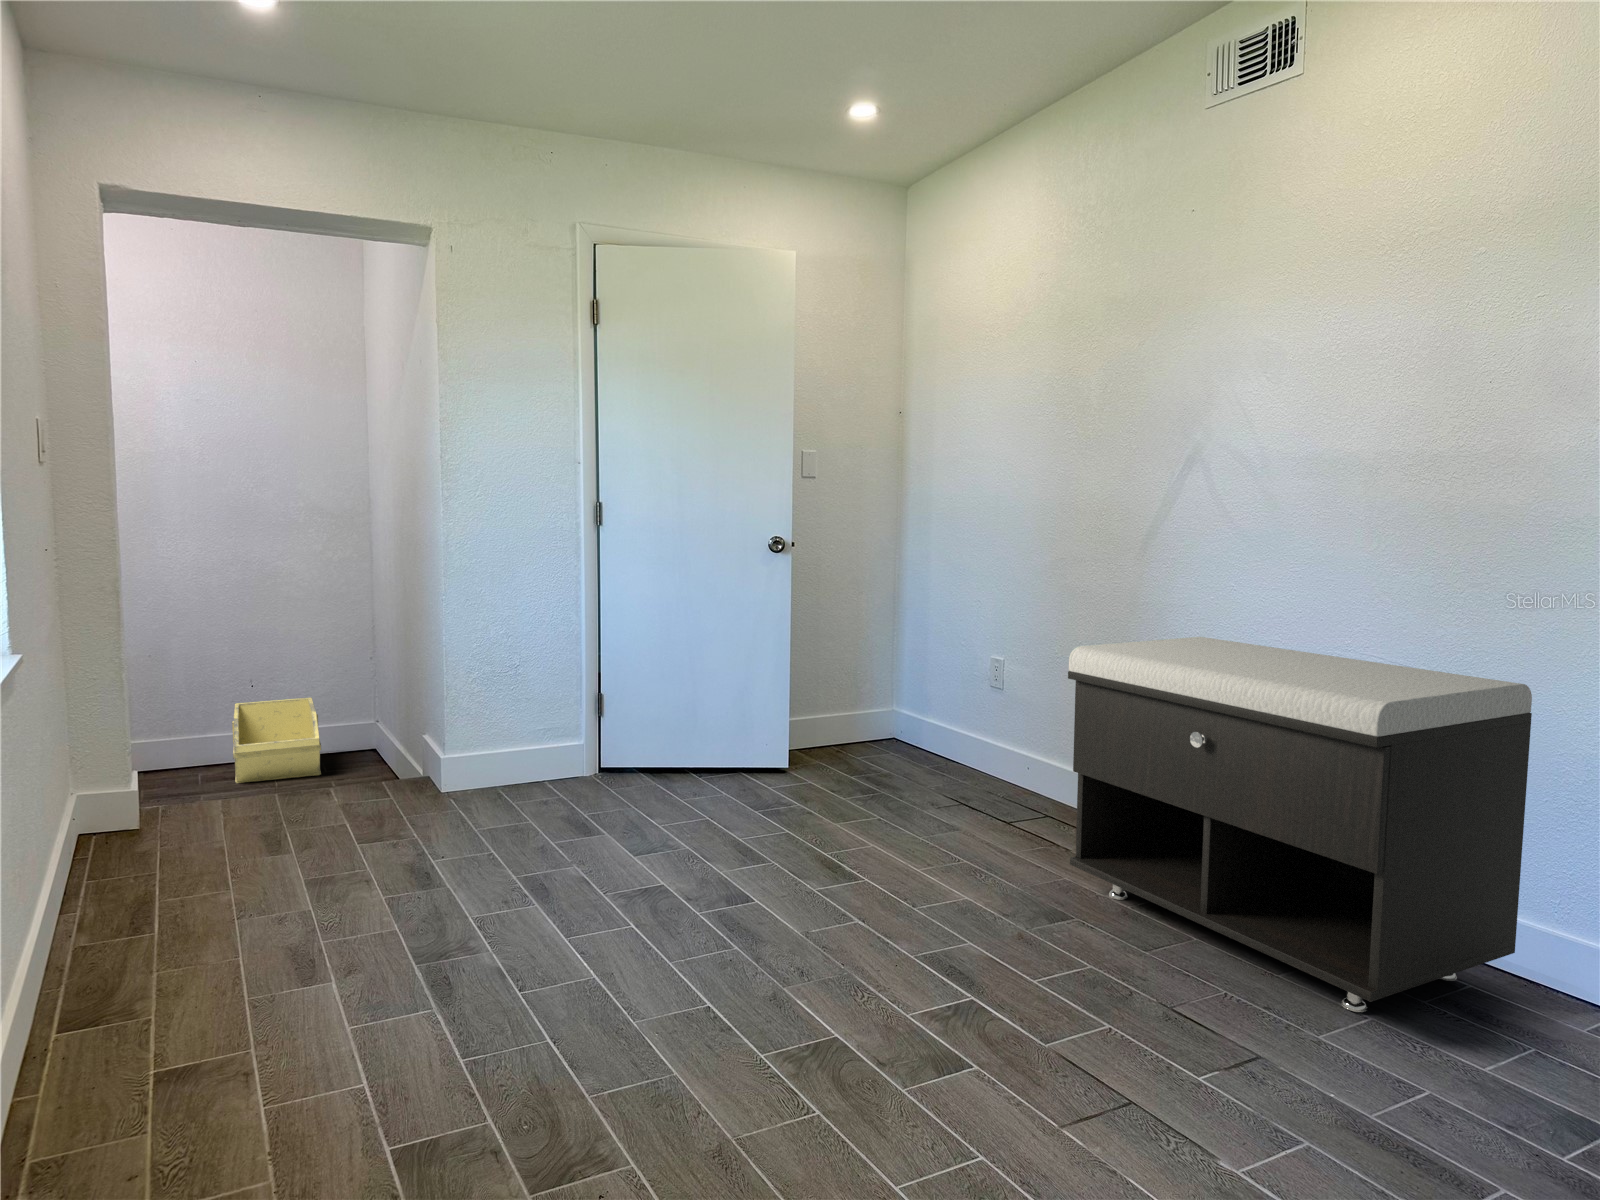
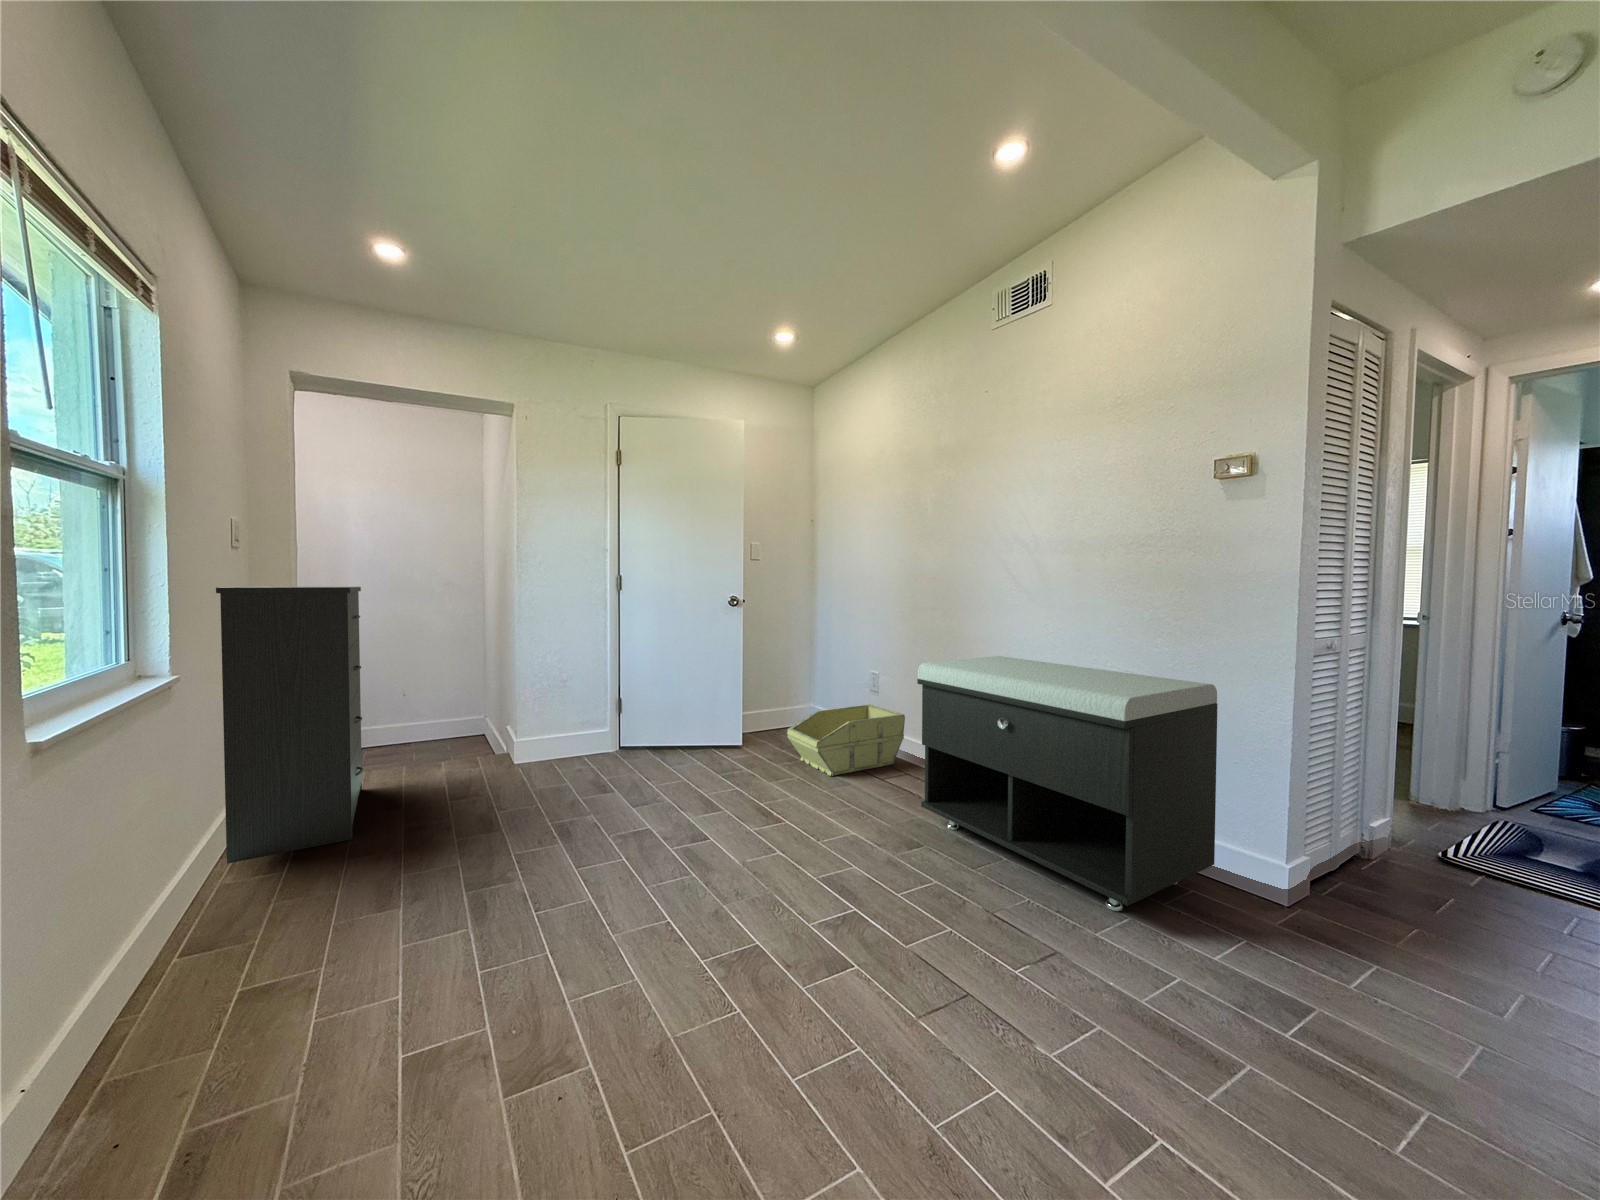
dresser: none [48,524,238,919] -> present [216,587,363,864]
storage bin: present [232,698,321,783] -> present [787,704,905,776]

